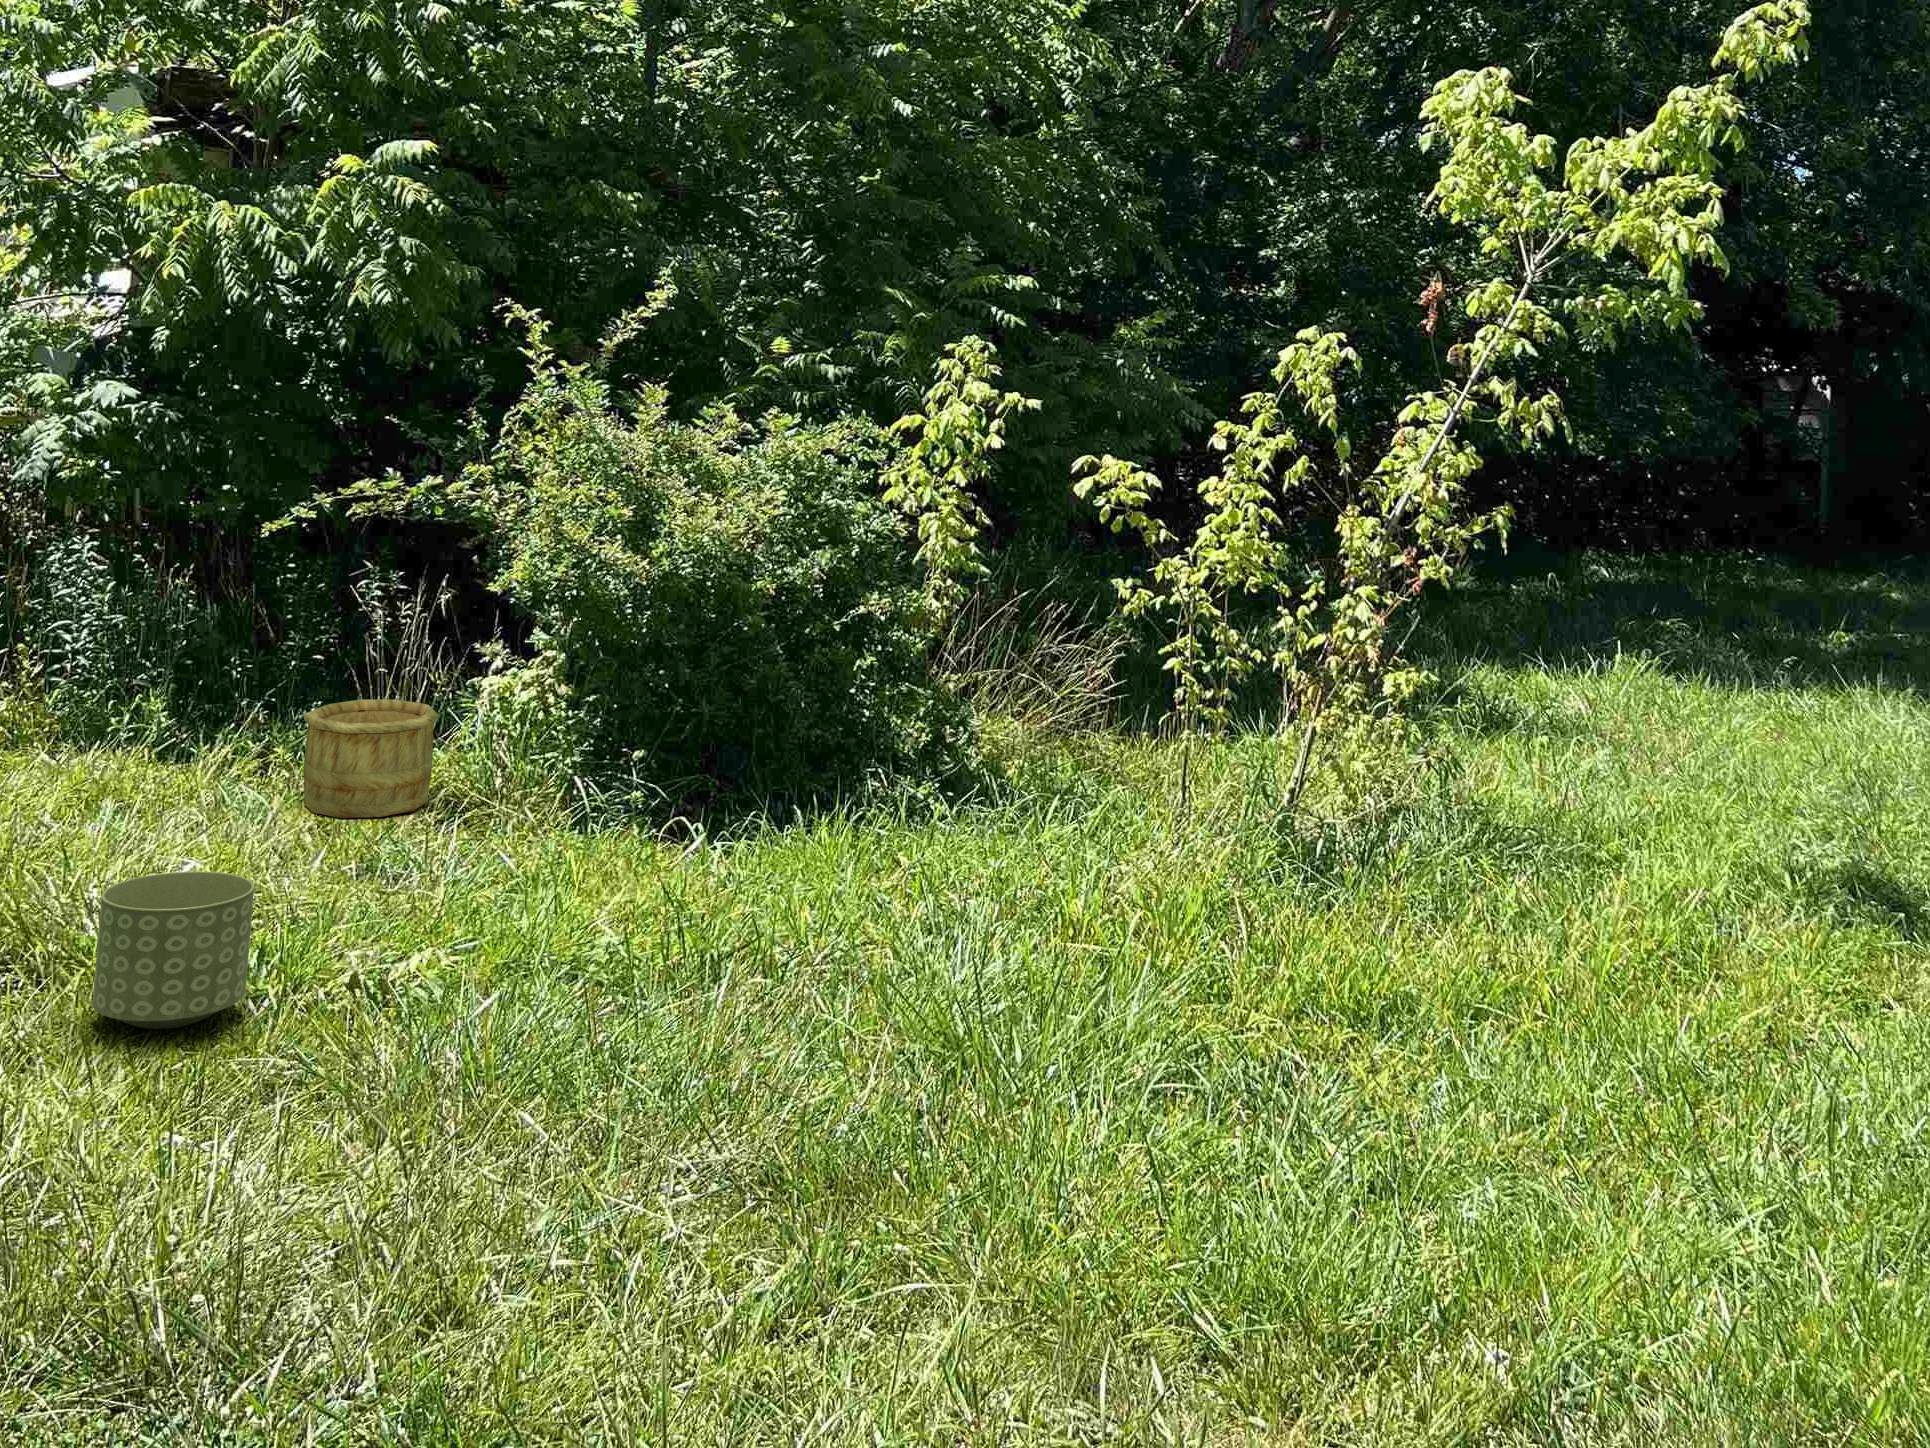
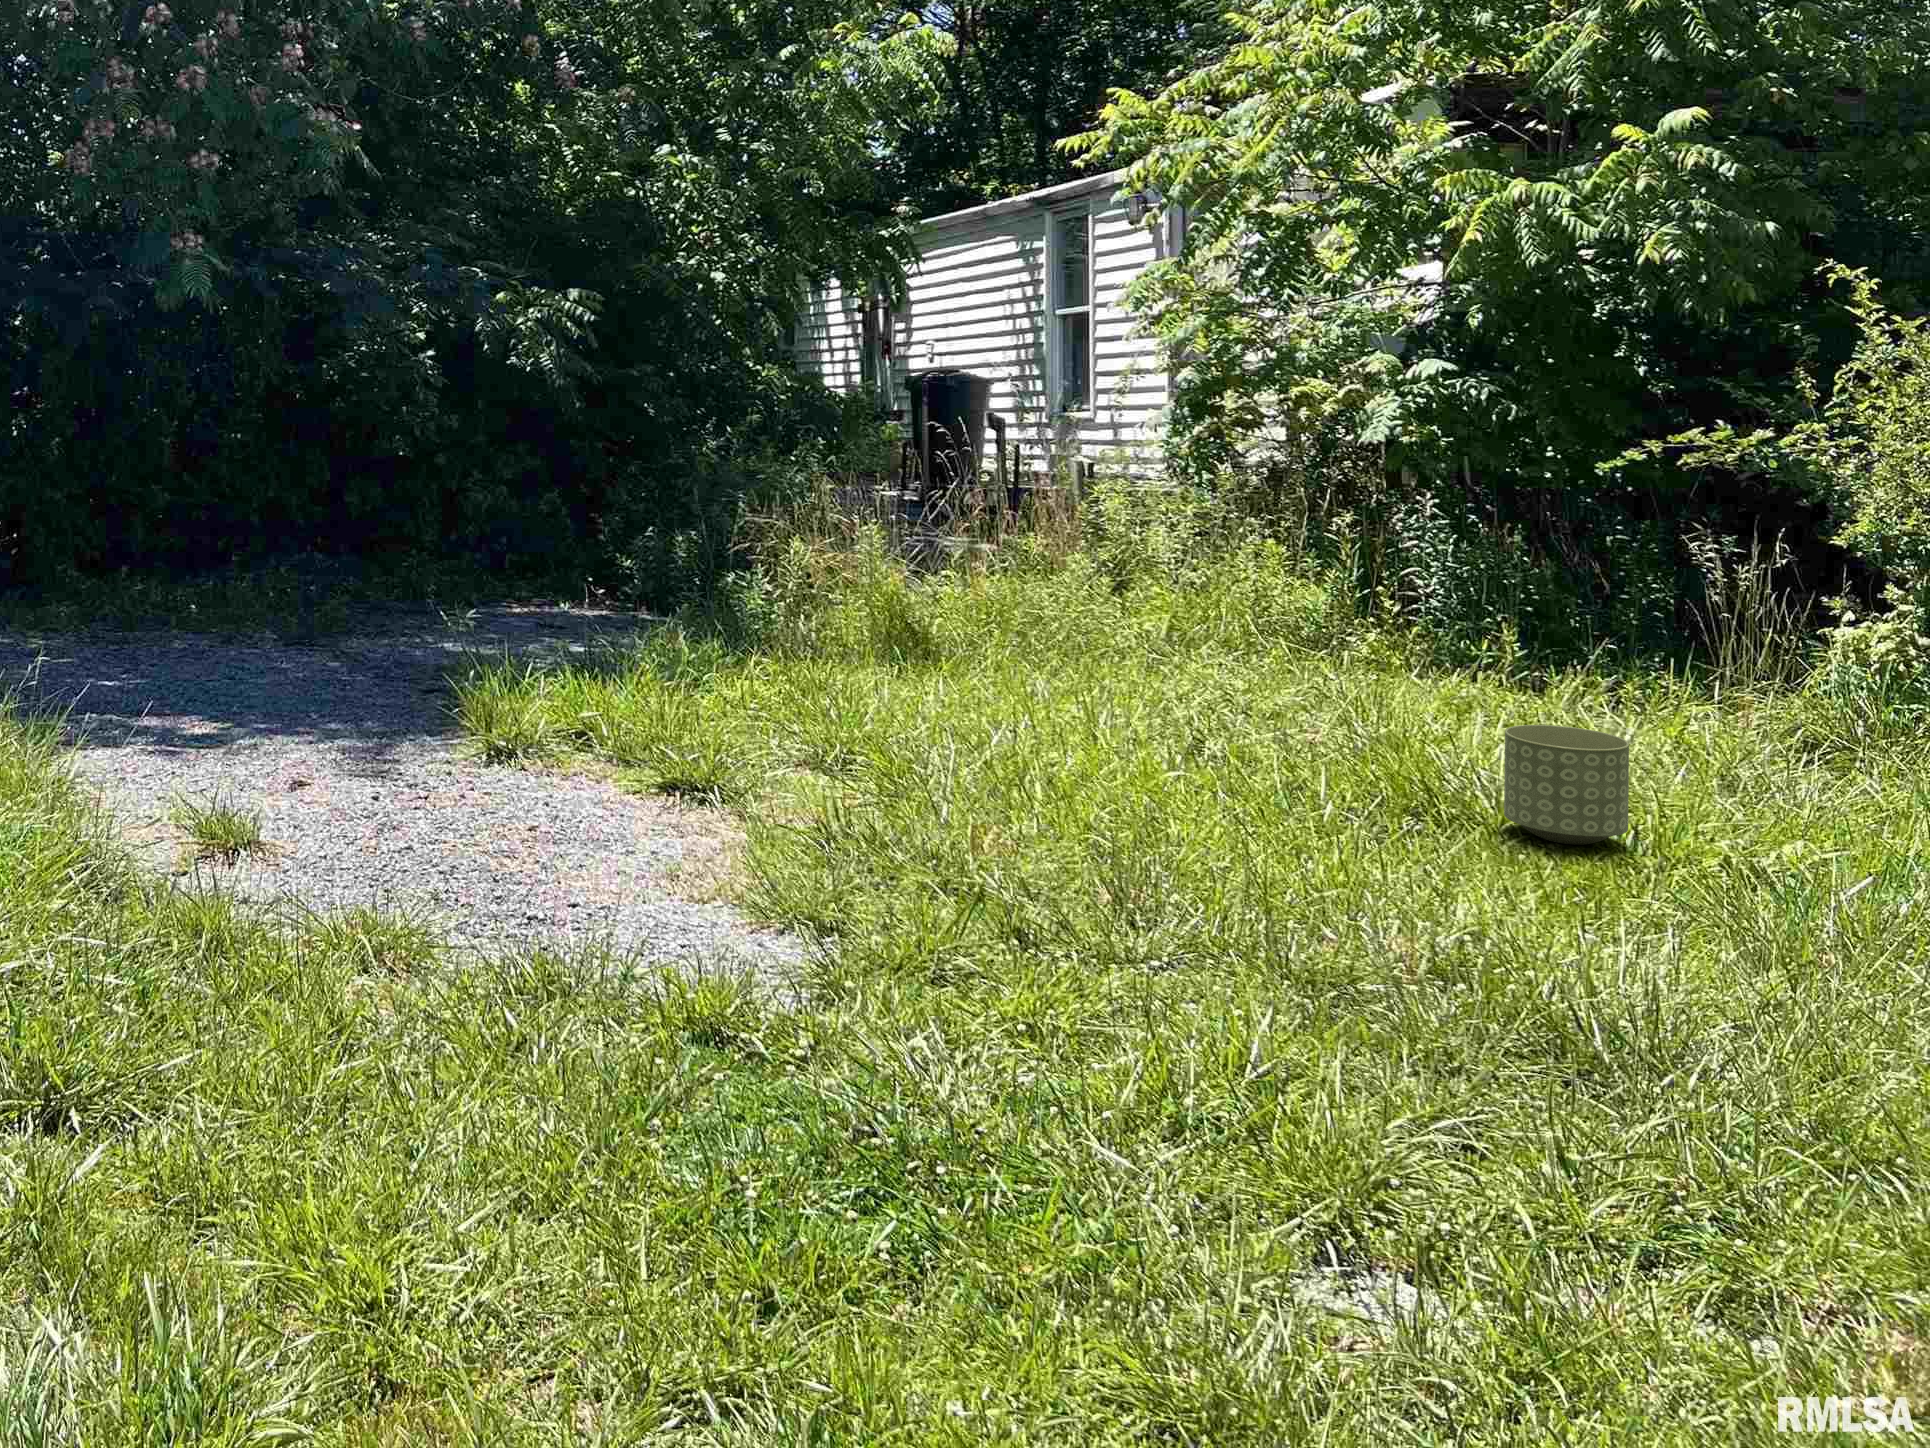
wooden bucket: present [304,700,438,818] -> none [1646,637,1783,743]

